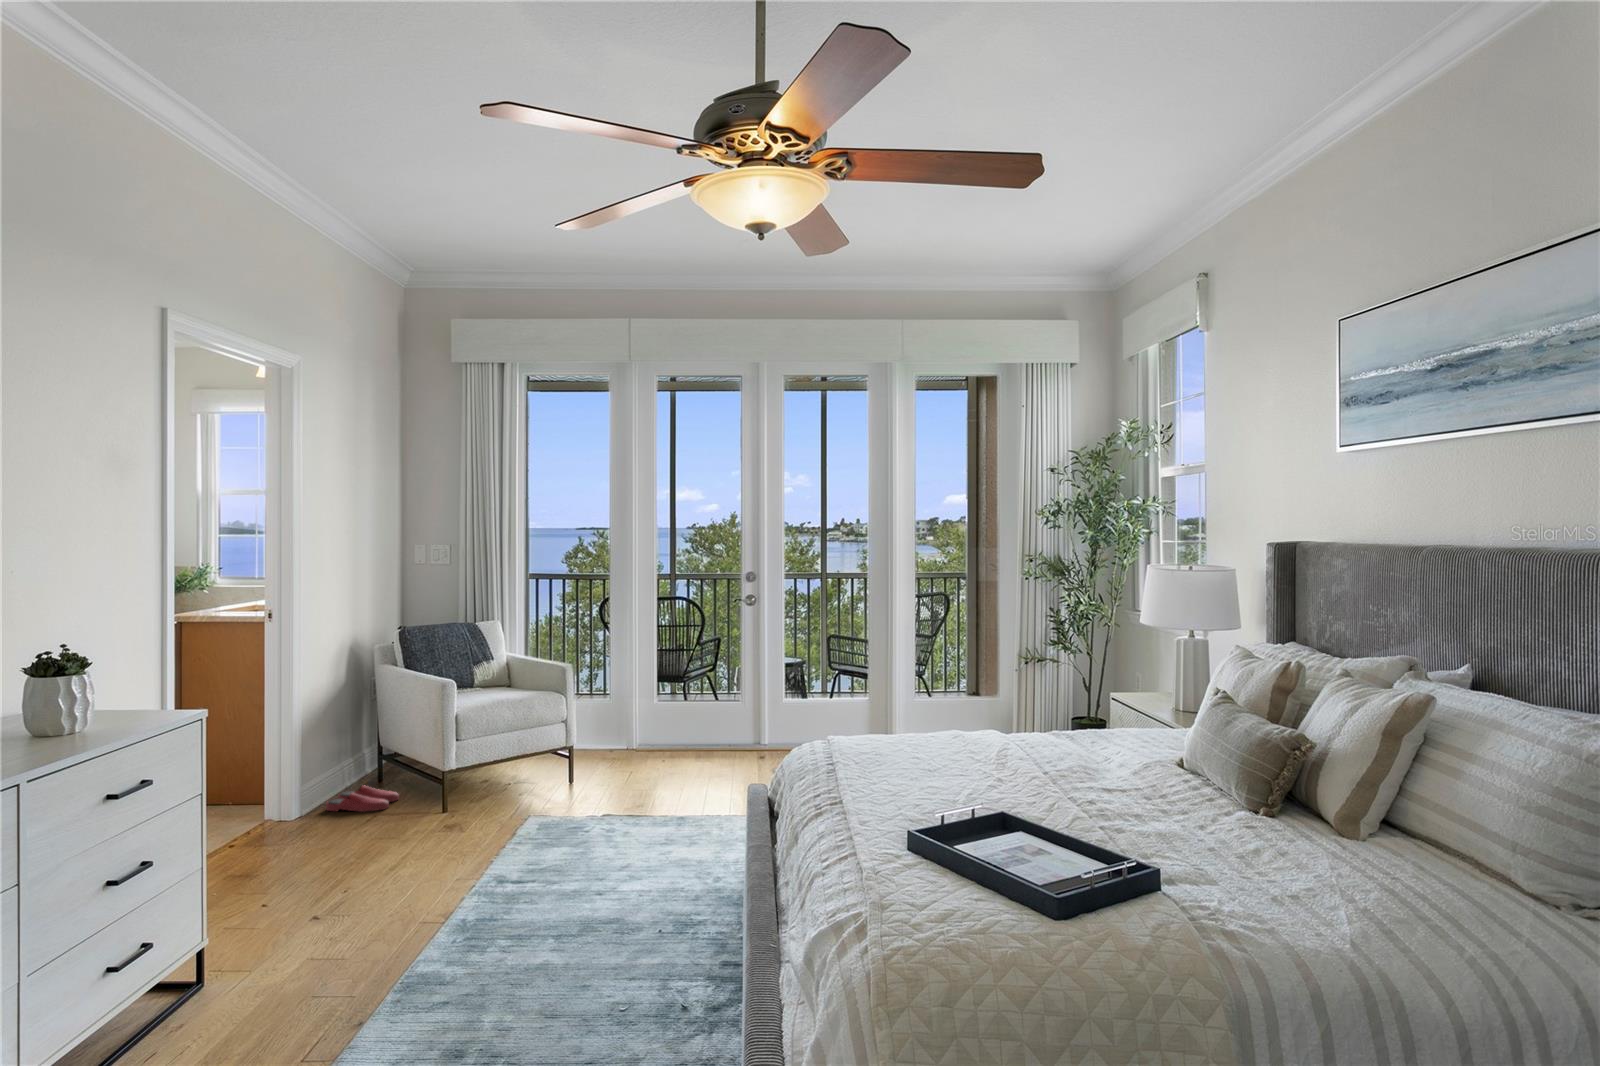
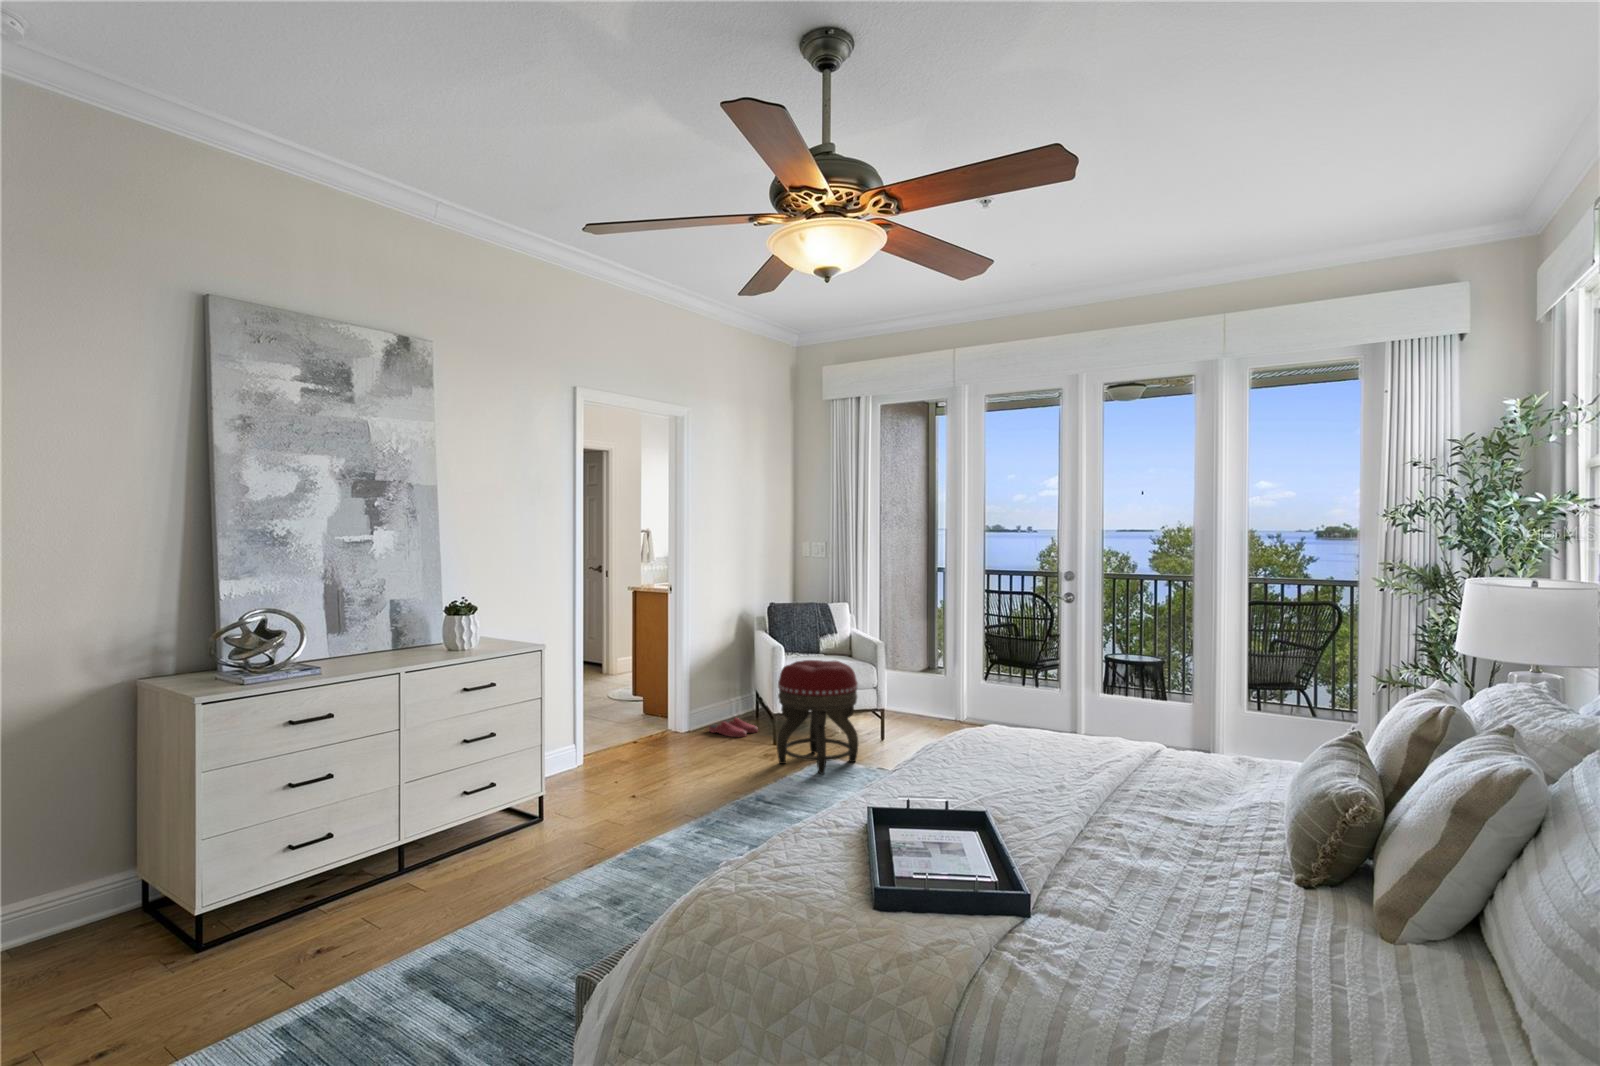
footstool: none [469,692,572,833] -> present [777,660,858,774]

